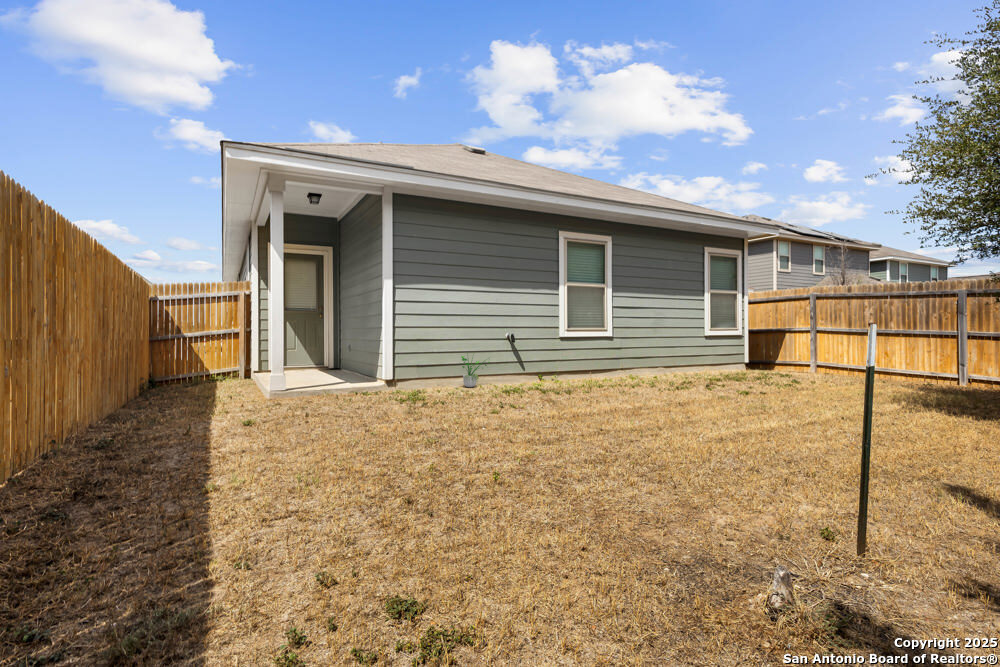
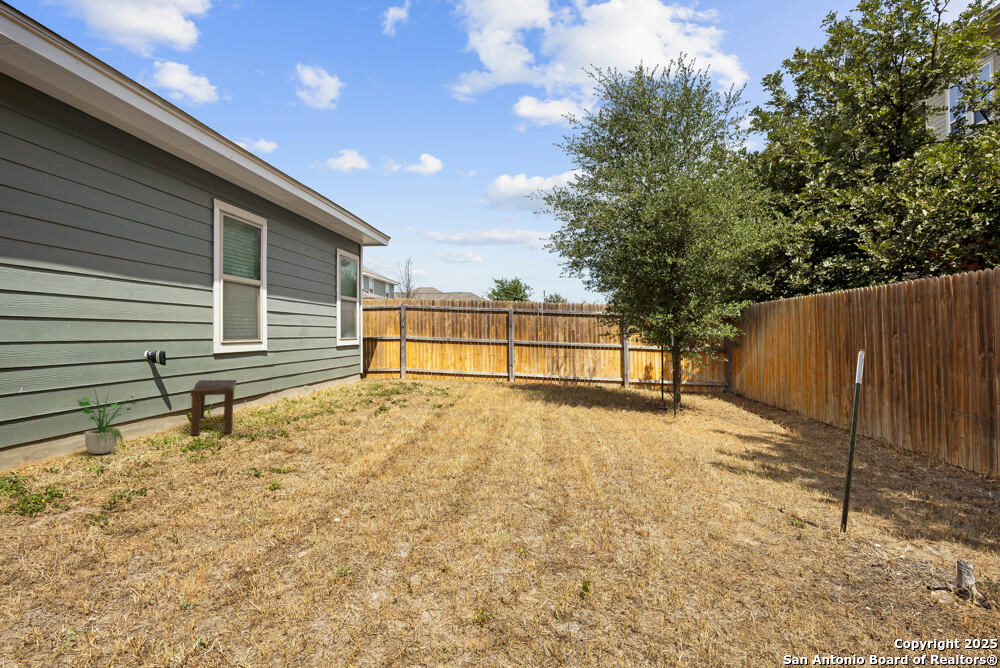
bench: none [521,354,565,388] -> present [191,380,237,435]

